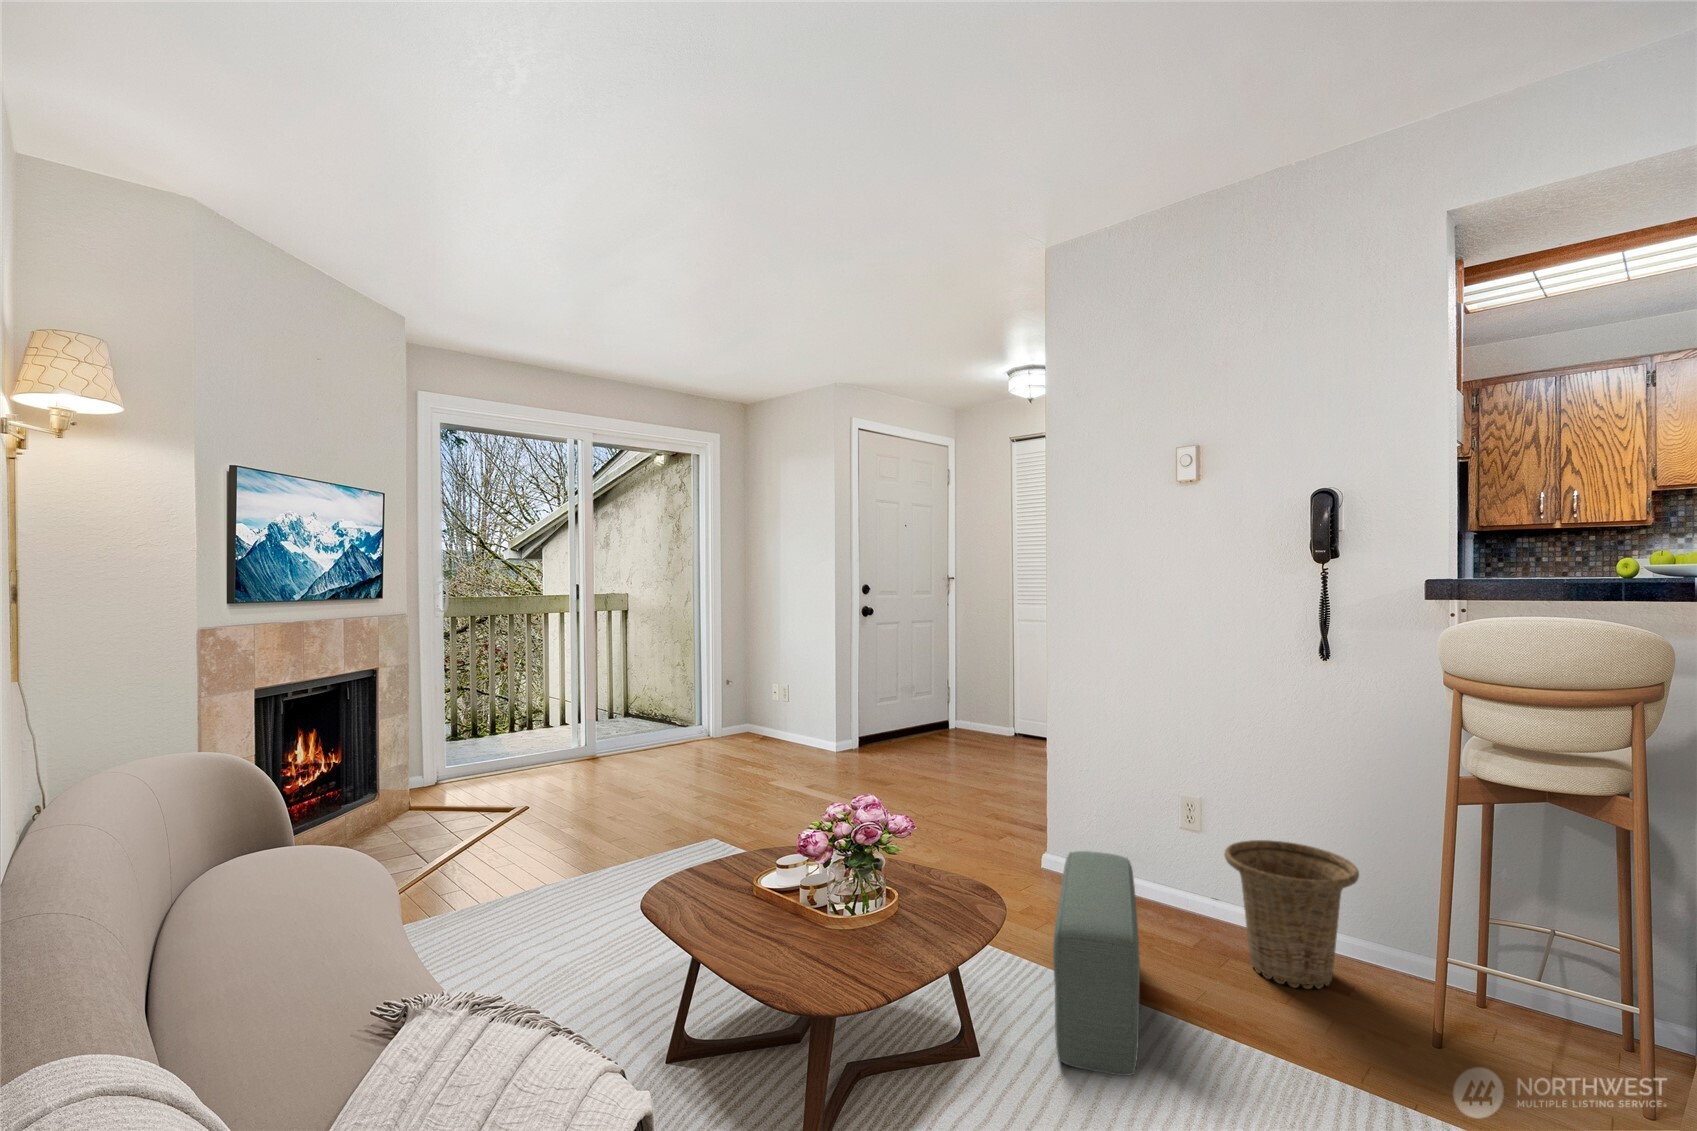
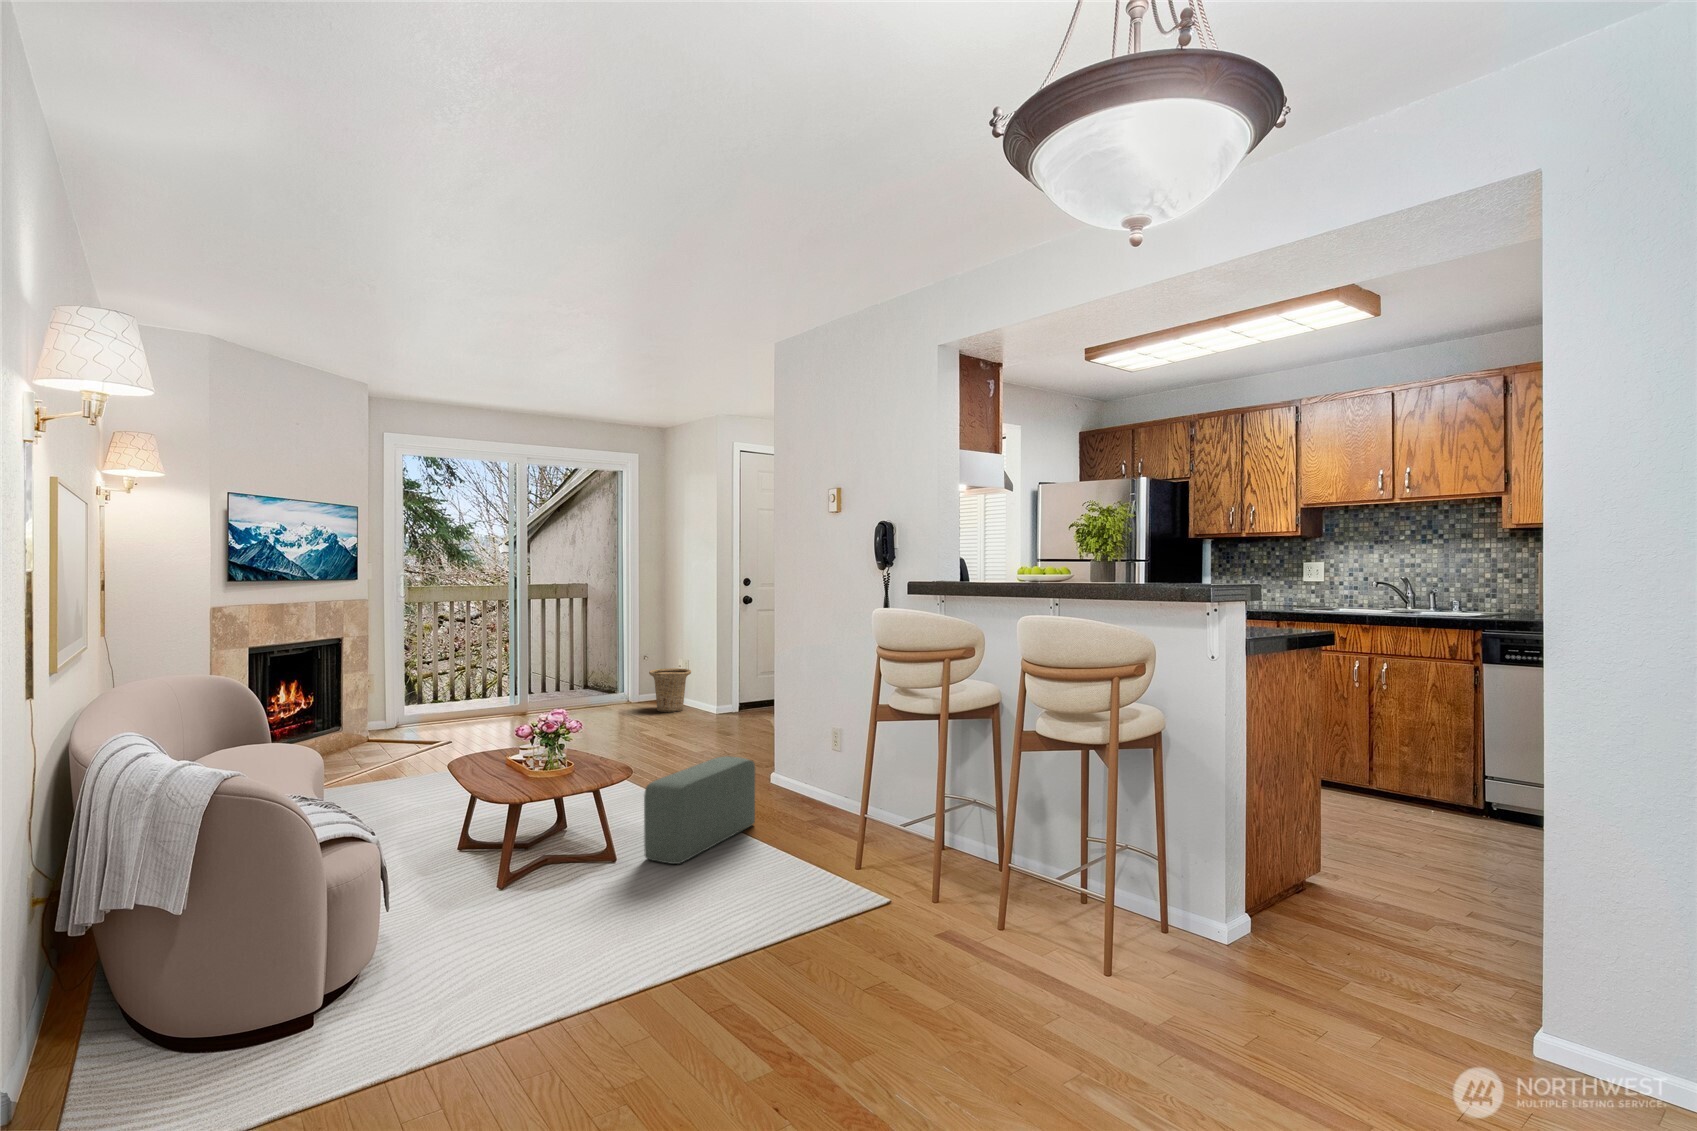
basket: present [1224,840,1359,989] -> present [649,668,691,712]

